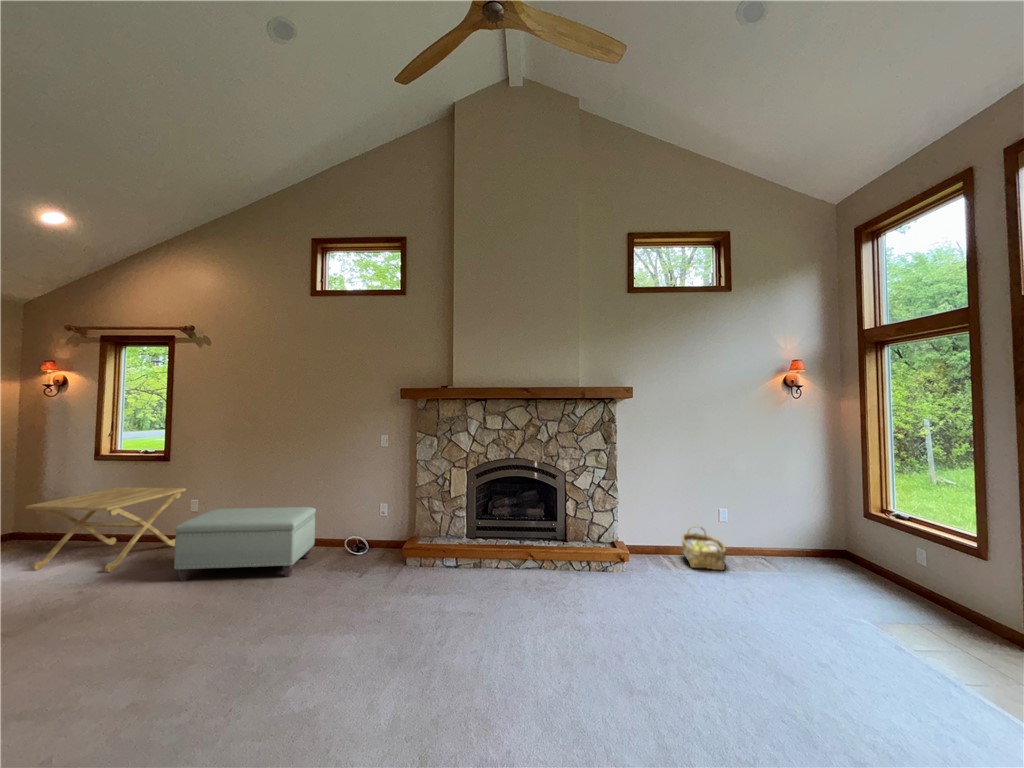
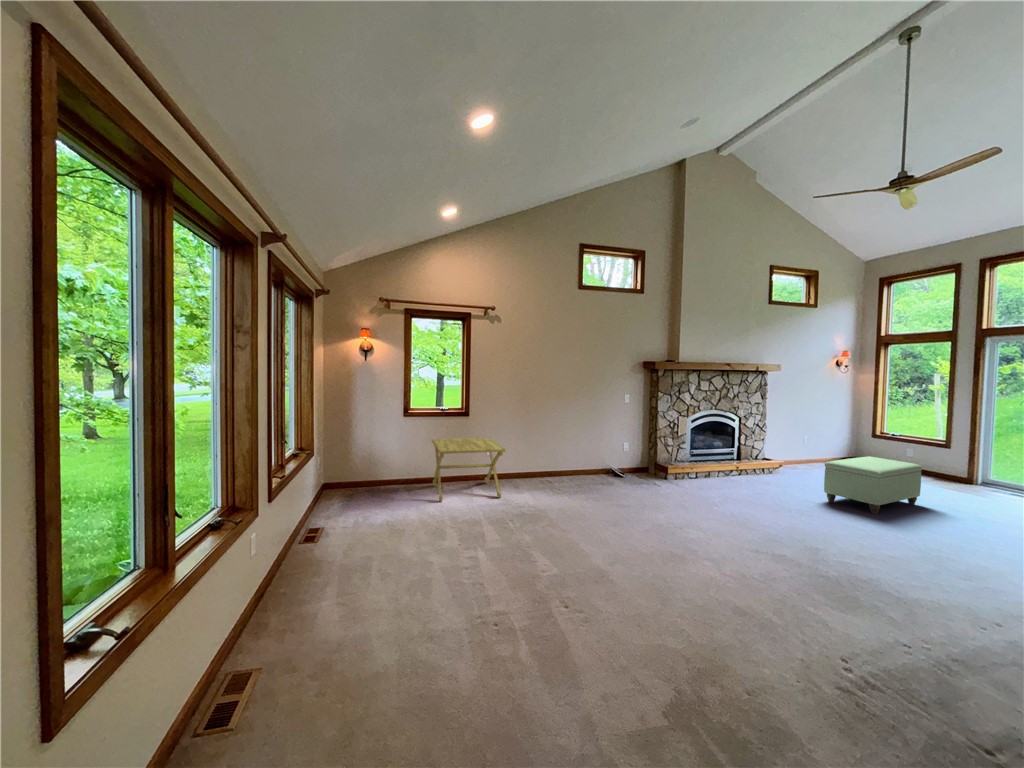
ottoman: present [174,507,316,581] -> present [824,456,922,514]
woven basket: present [682,526,726,570] -> none [790,447,822,469]

